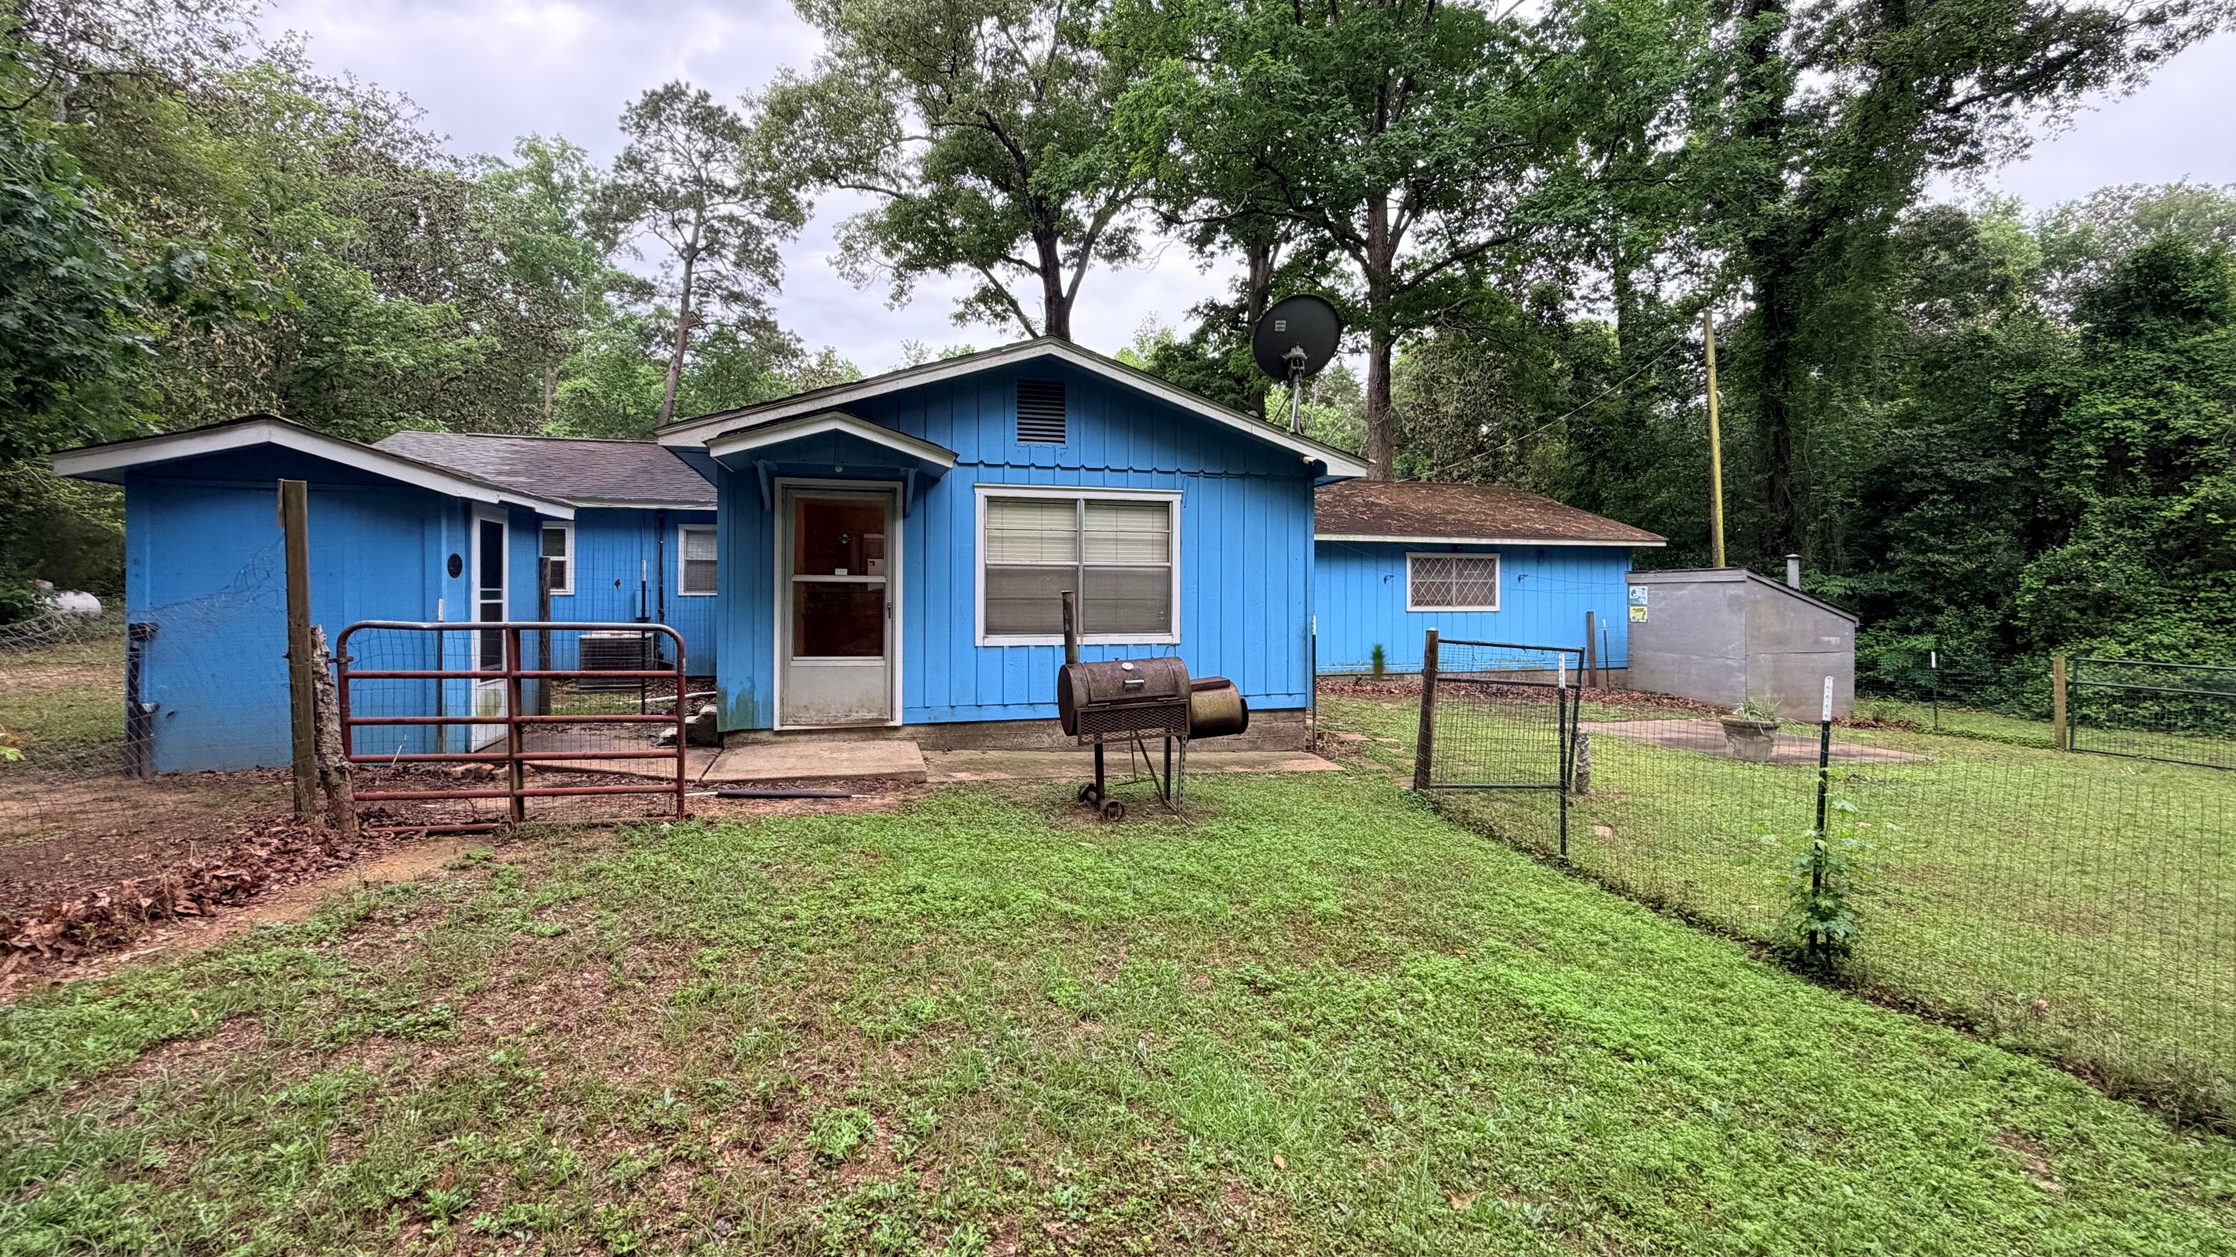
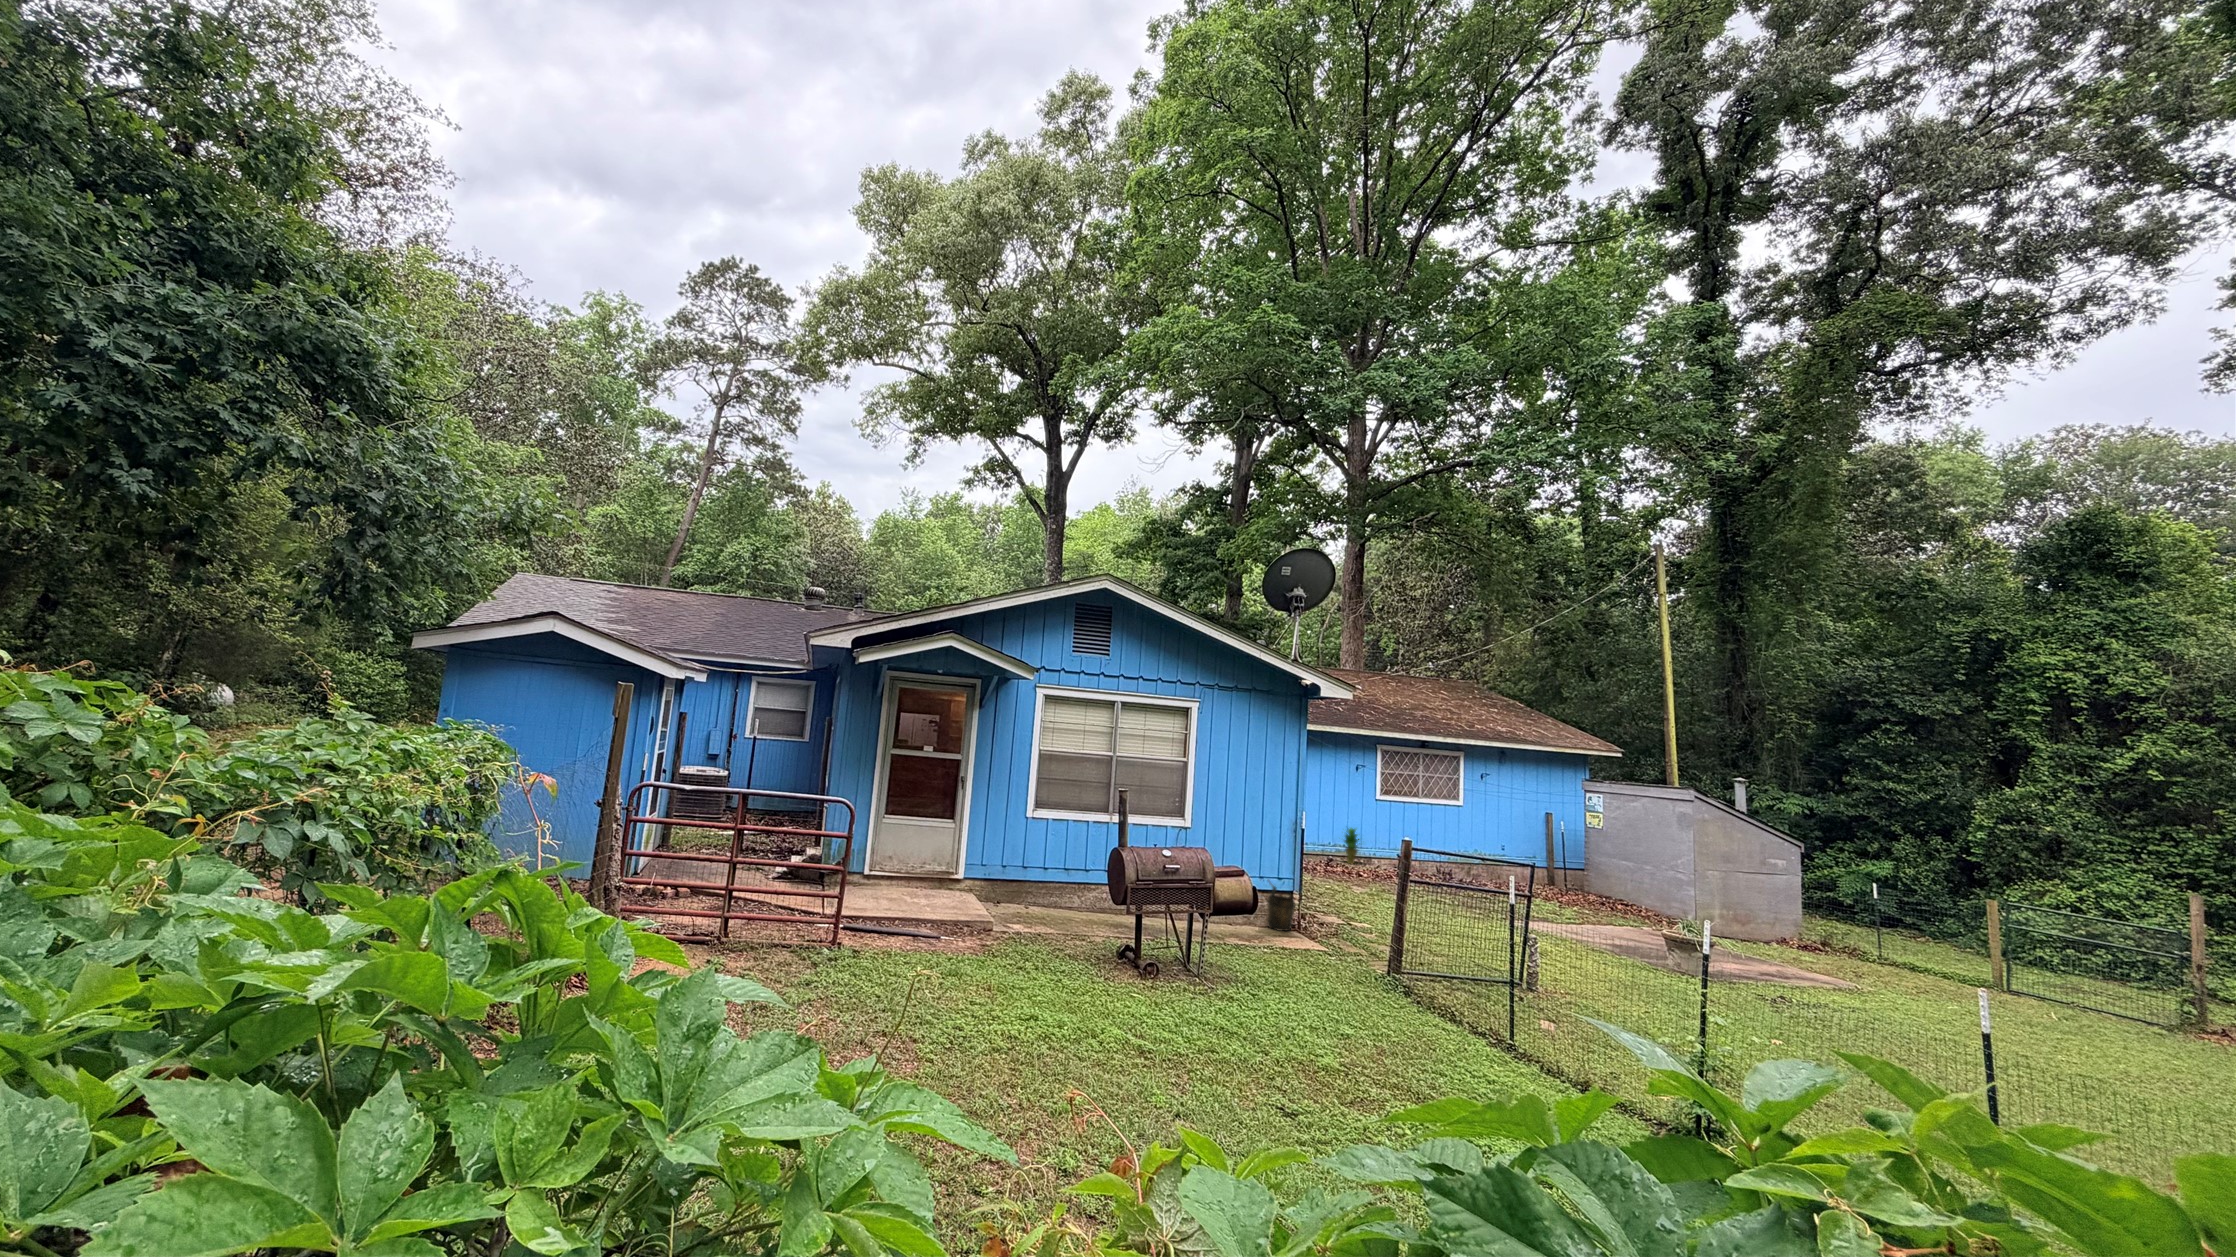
bucket: none [1276,696,1309,753] -> present [1266,885,1296,931]

